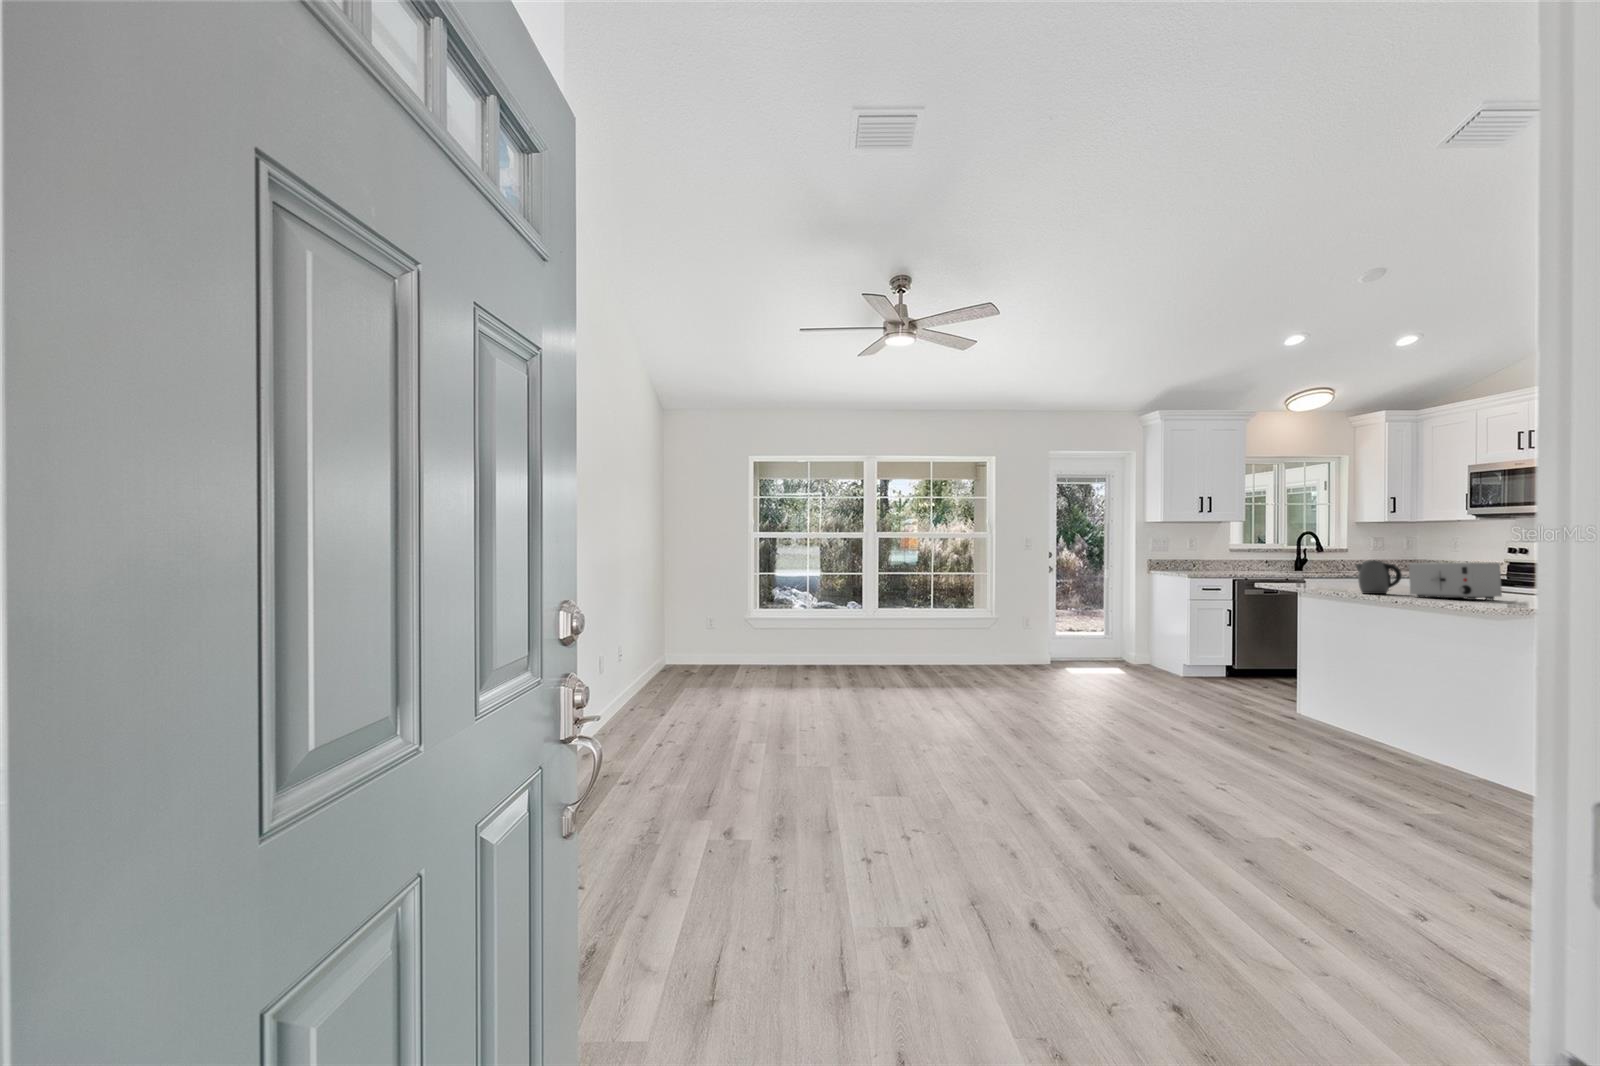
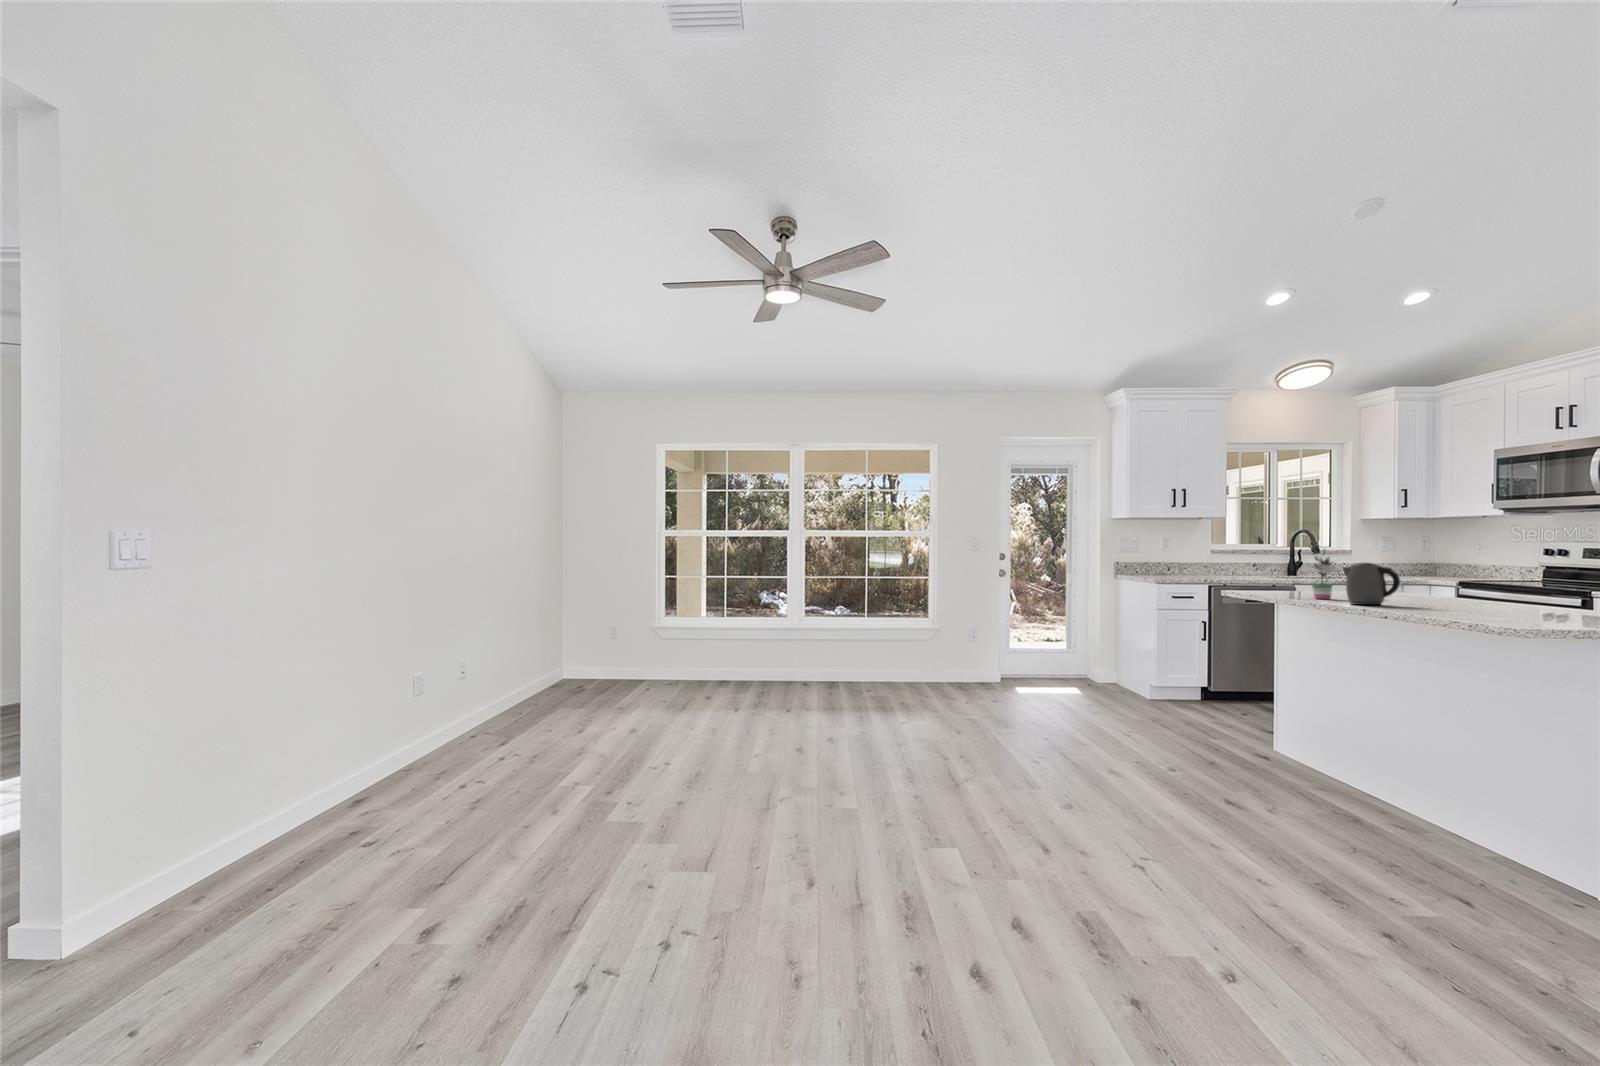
potted plant: none [1324,546,1348,590] -> present [1310,547,1336,599]
toaster: present [1409,563,1502,600] -> none [1407,566,1527,614]

